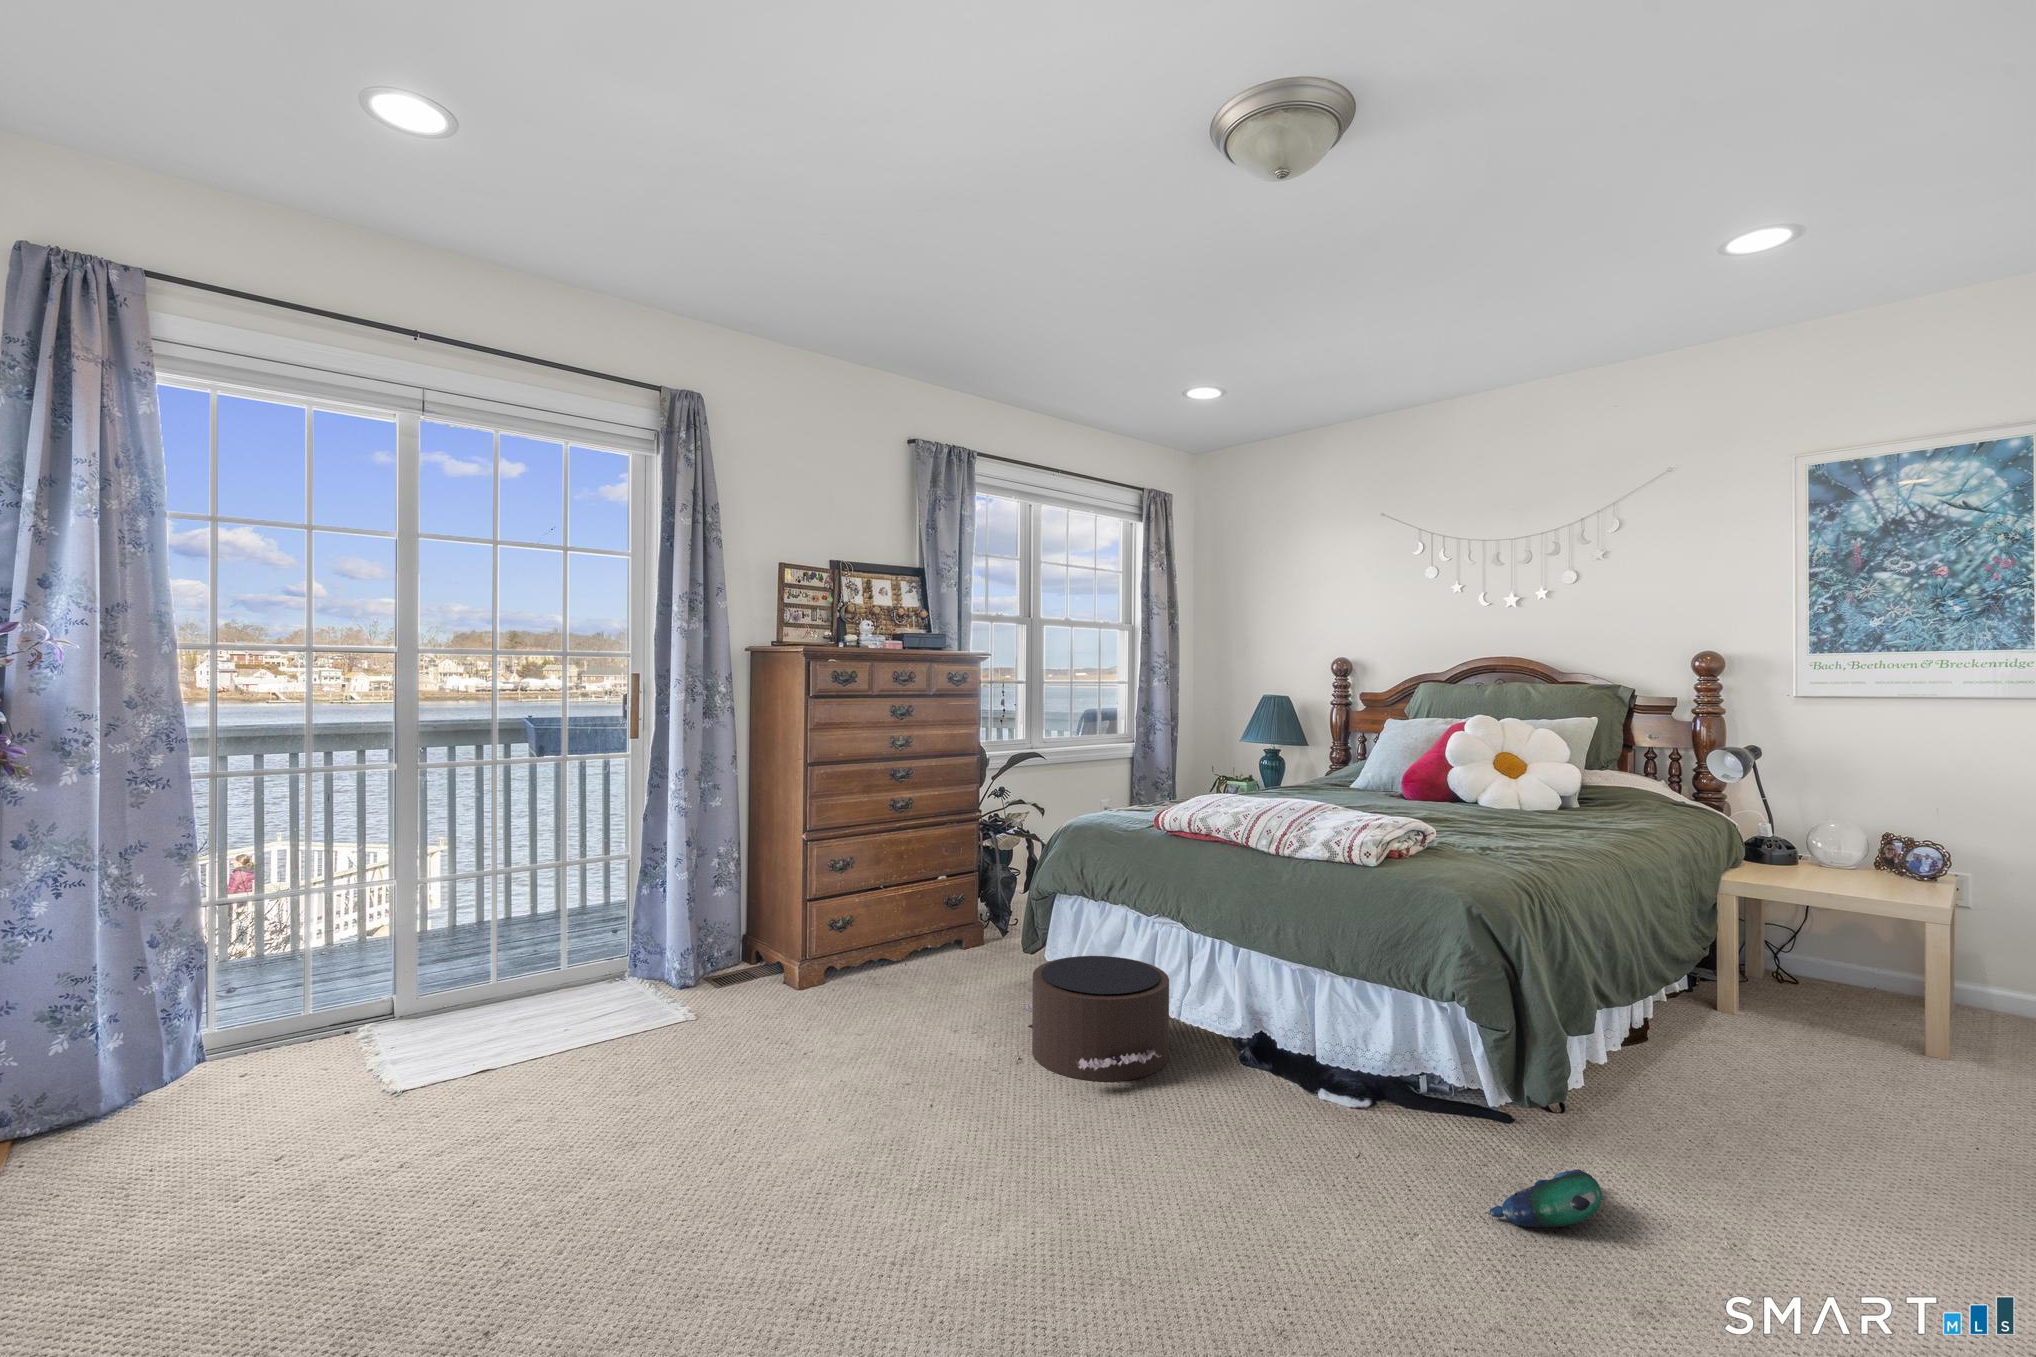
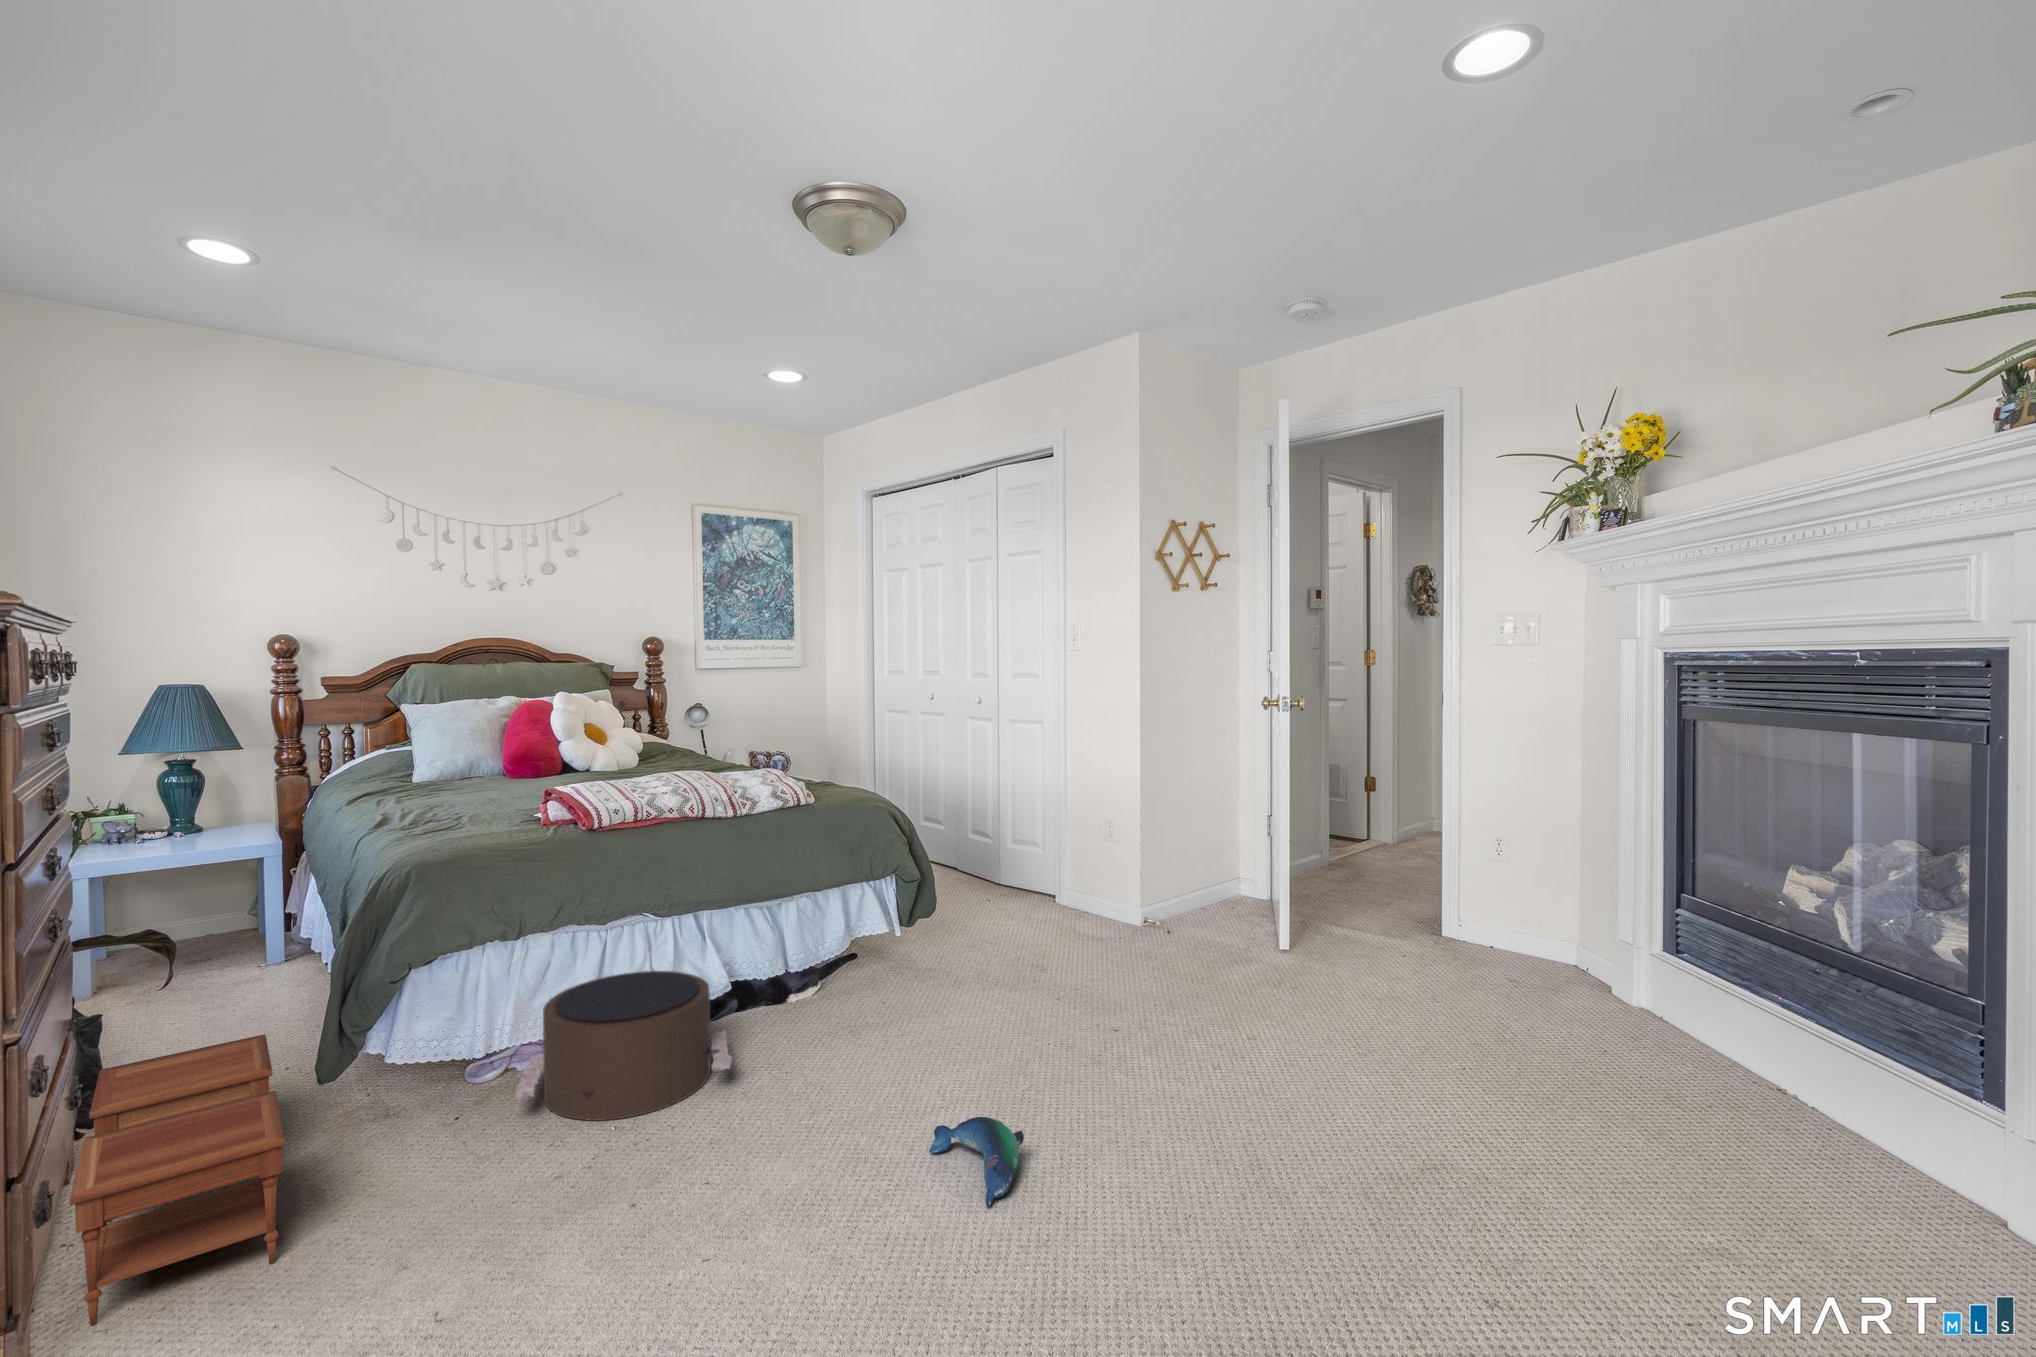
side table: none [833,896,1020,1007] -> present [70,1034,286,1326]
plush toy: present [1489,1169,1602,1228] -> present [929,1117,1024,1207]

